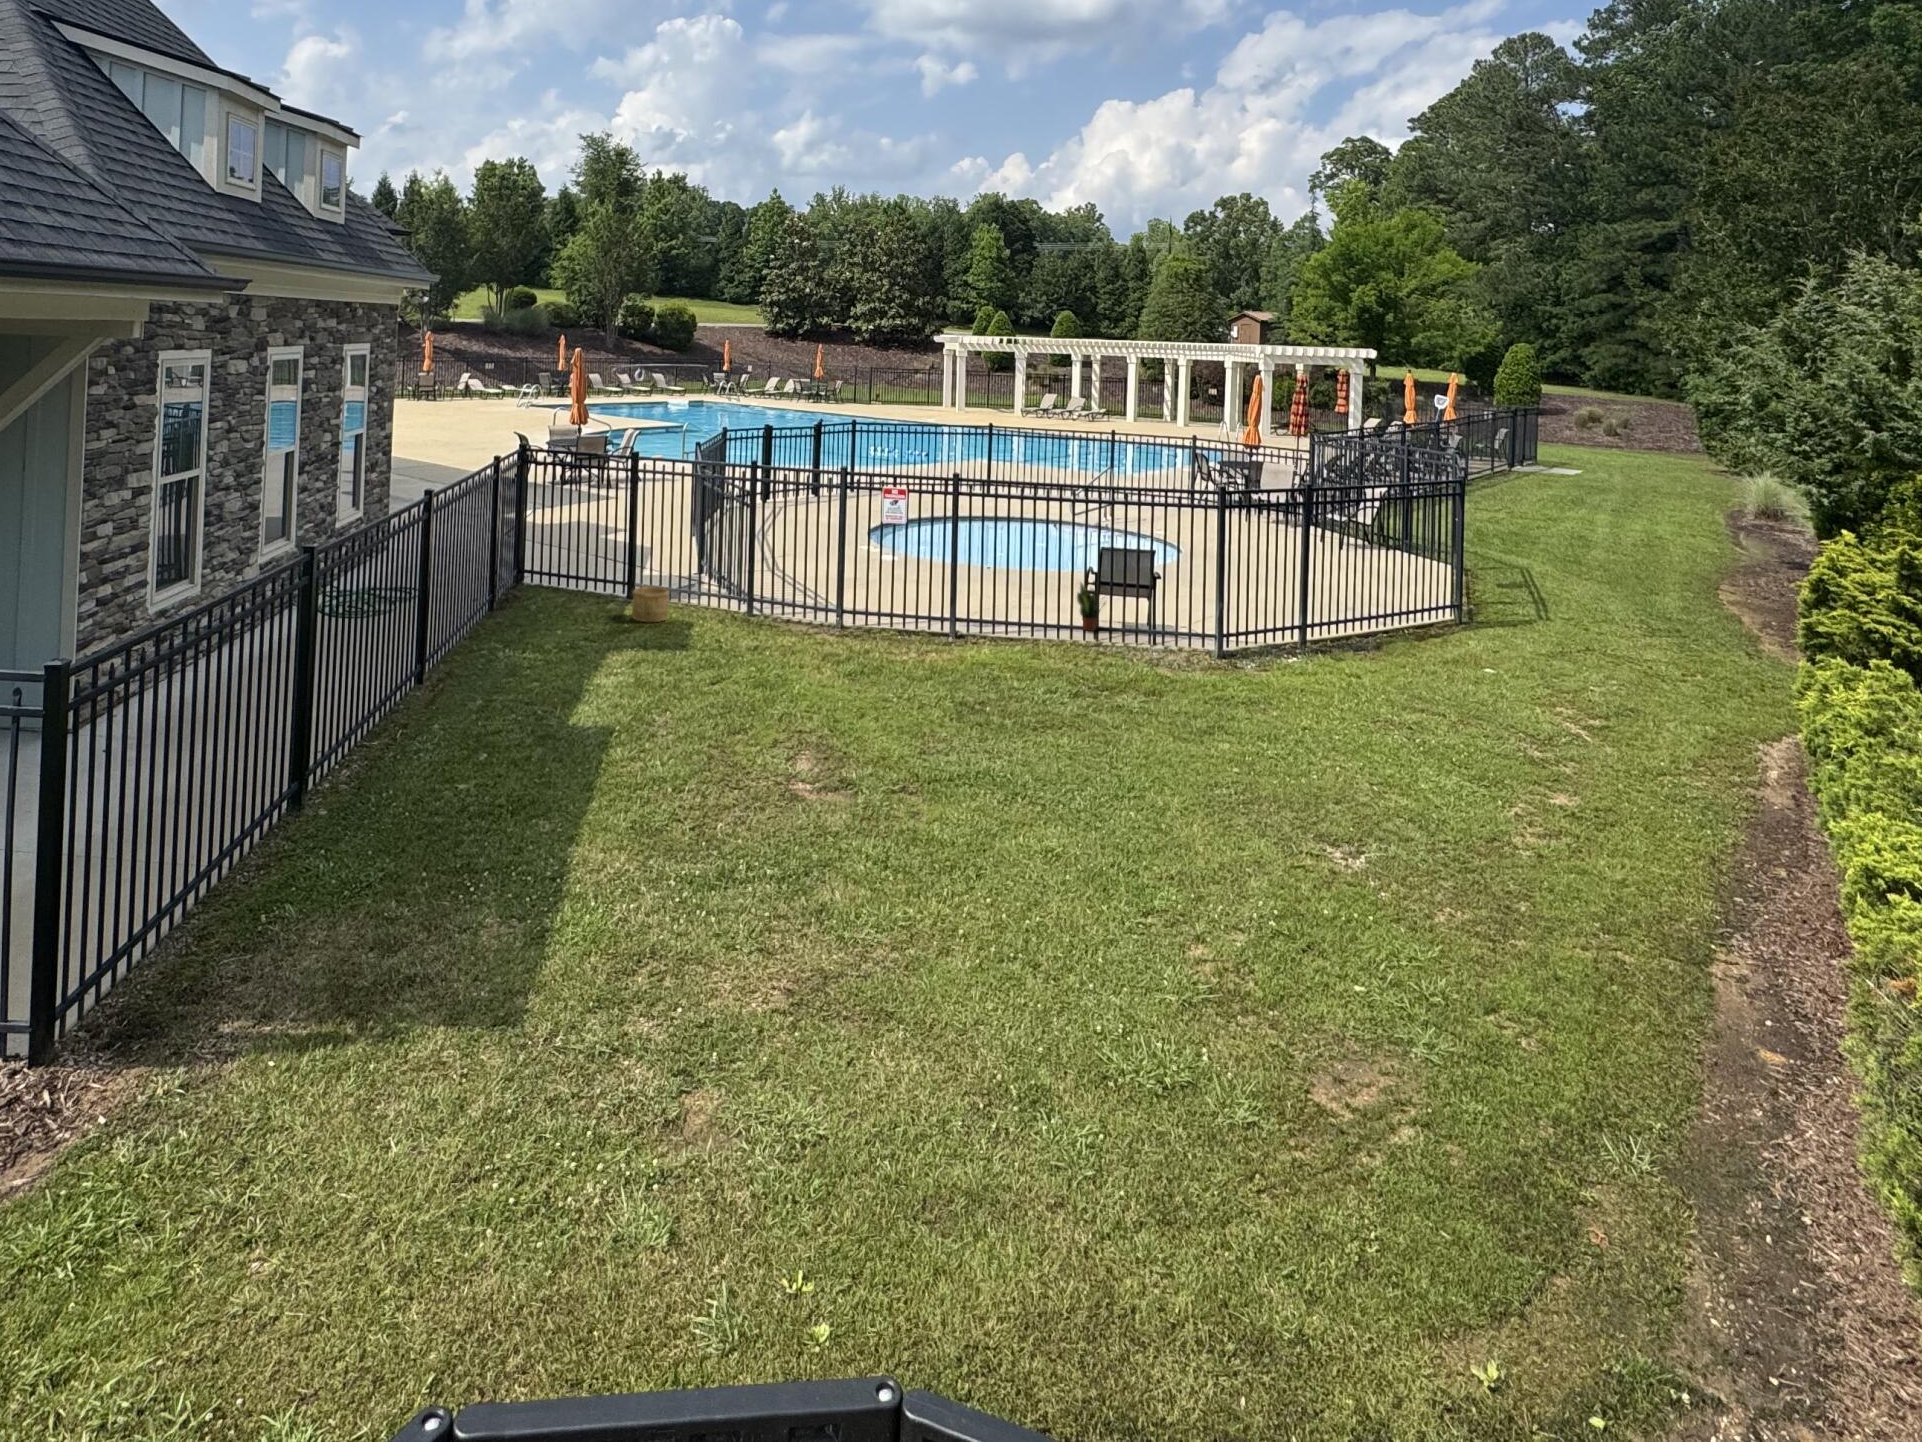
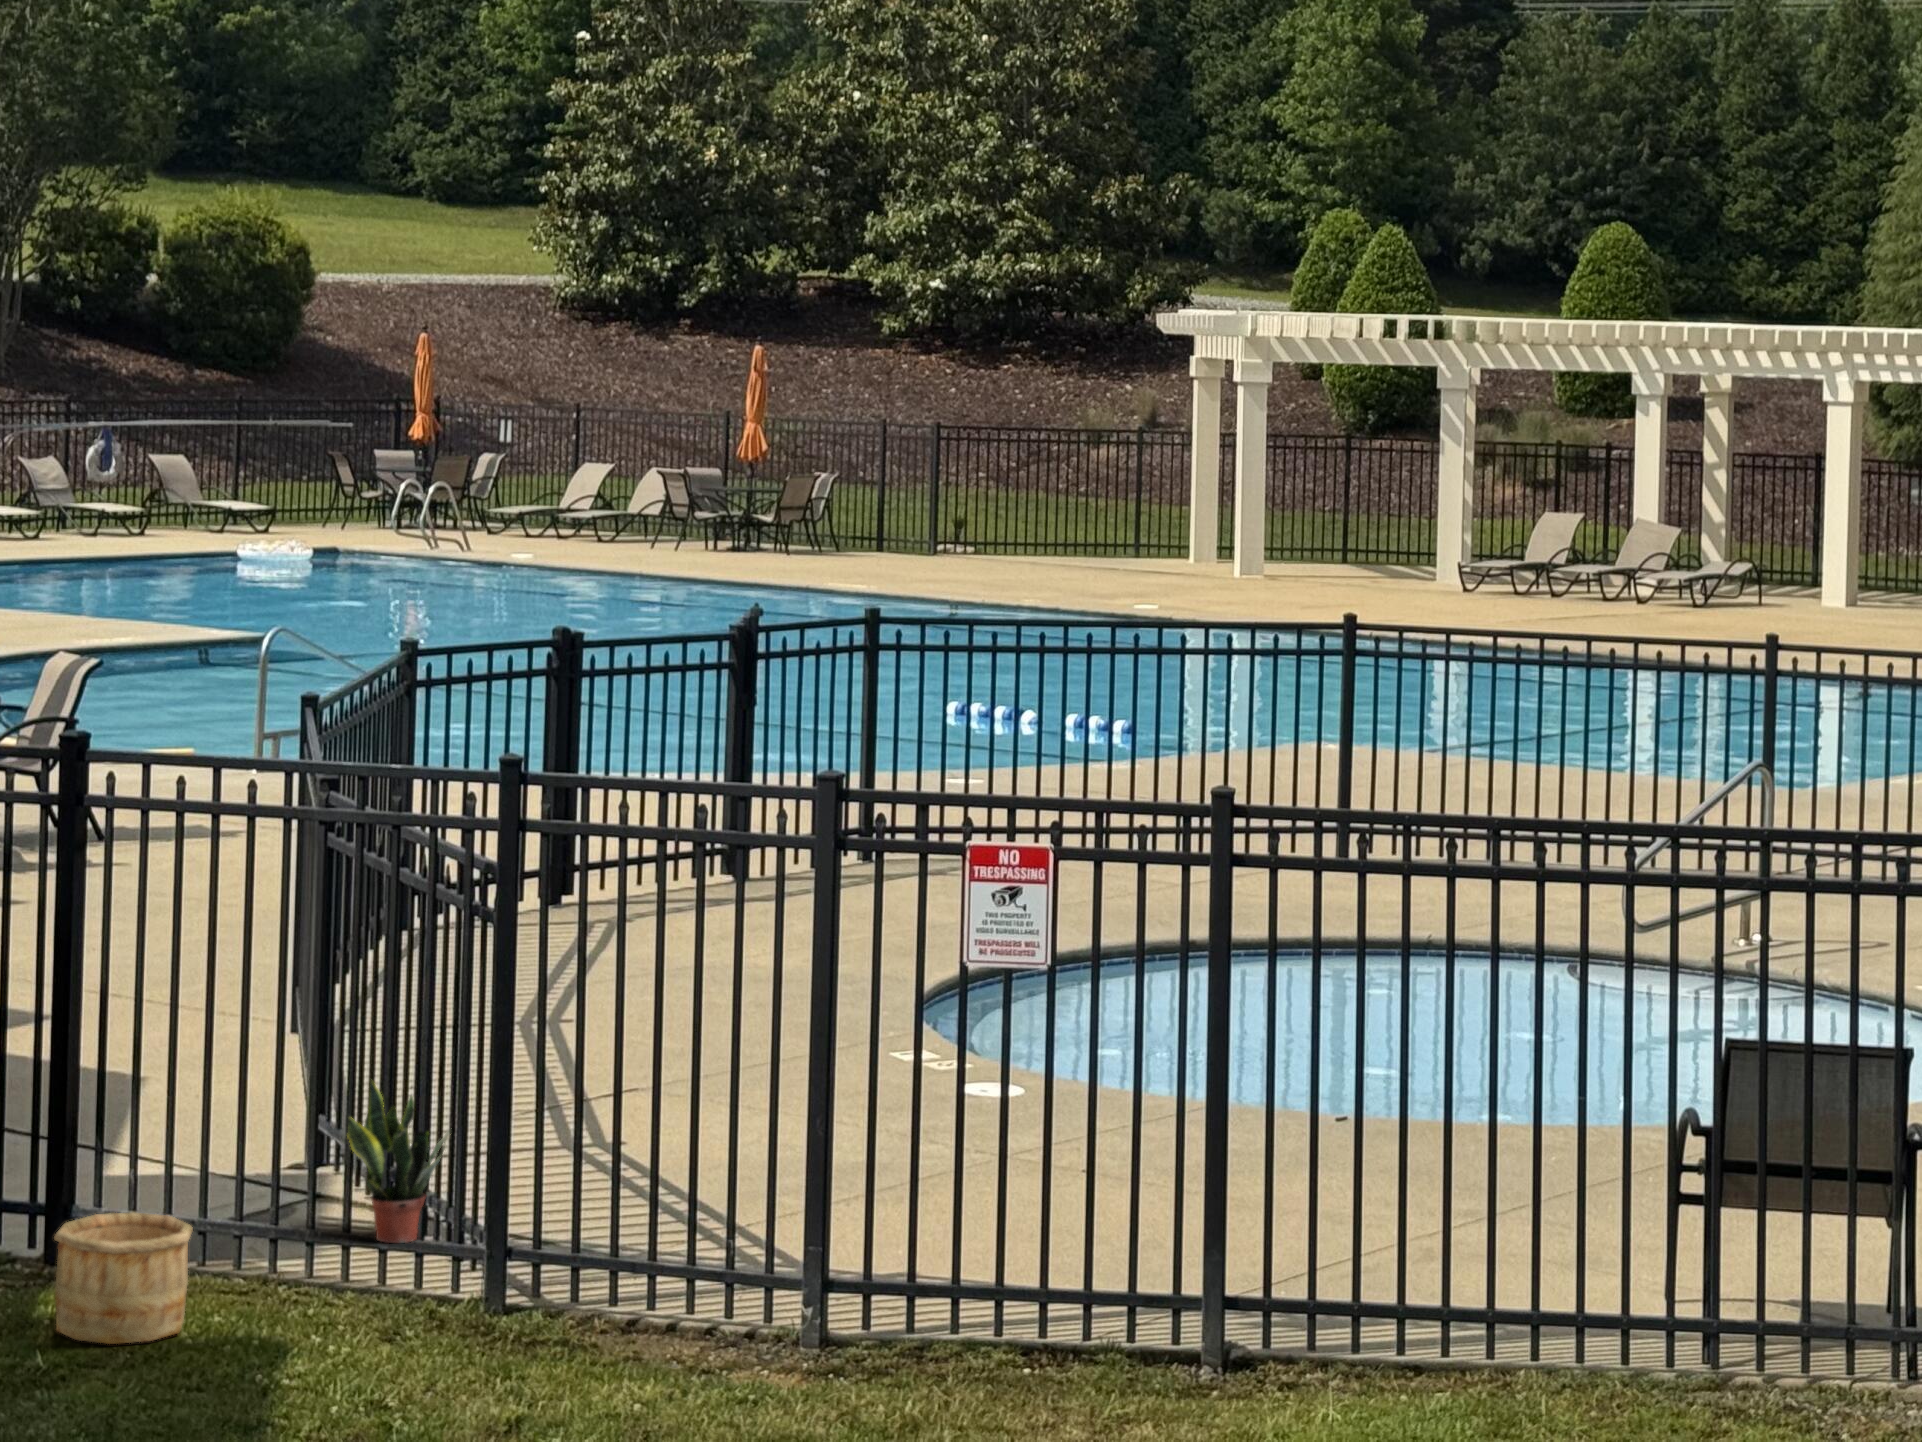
potted plant: present [1077,583,1105,631] -> present [347,1081,451,1243]

